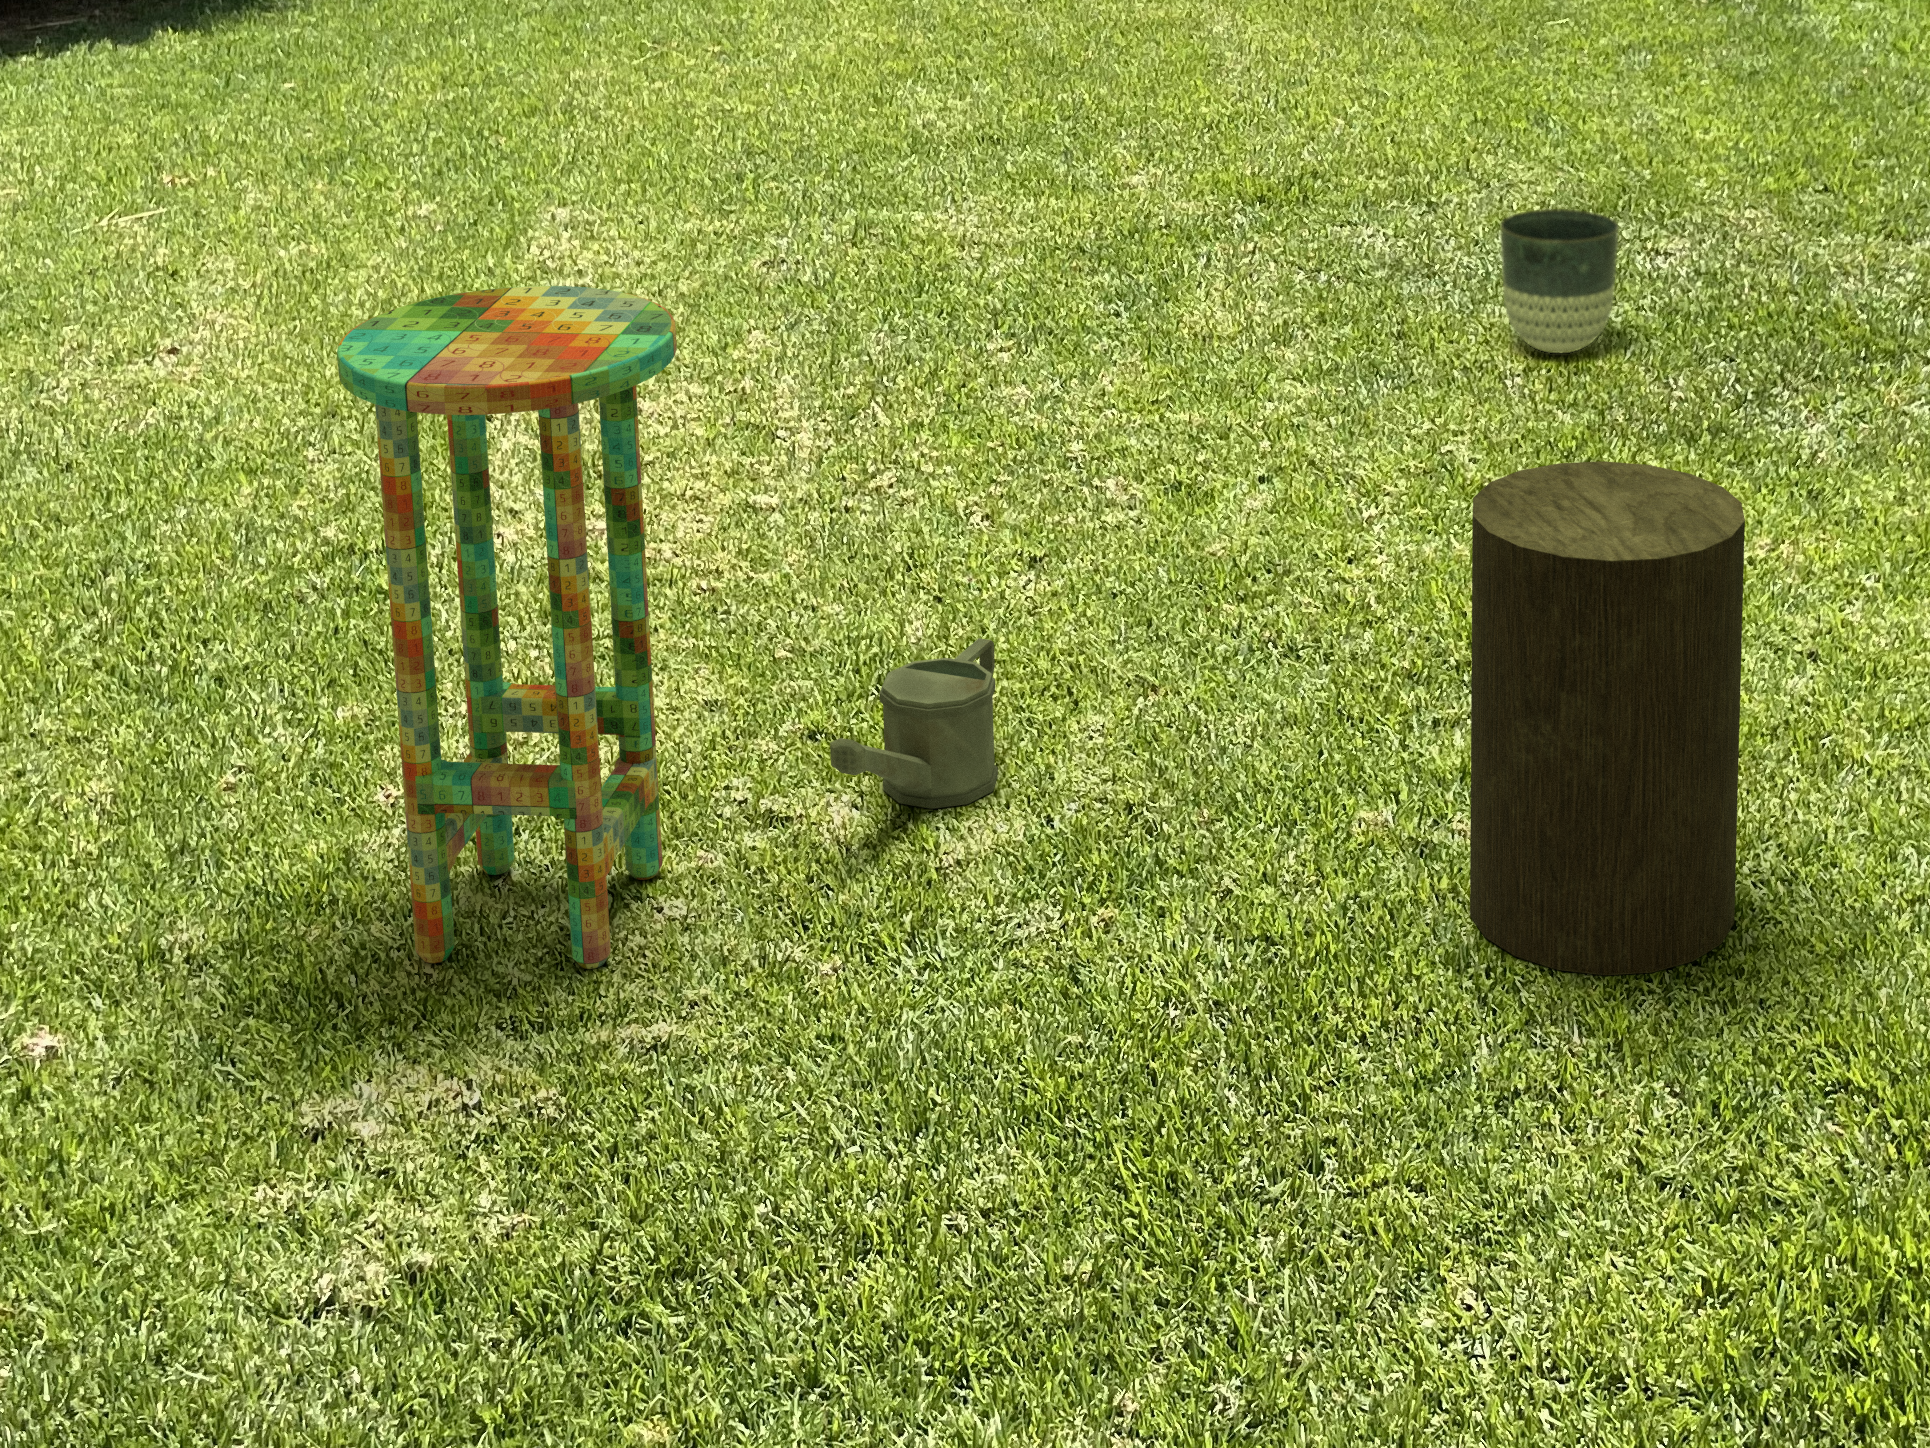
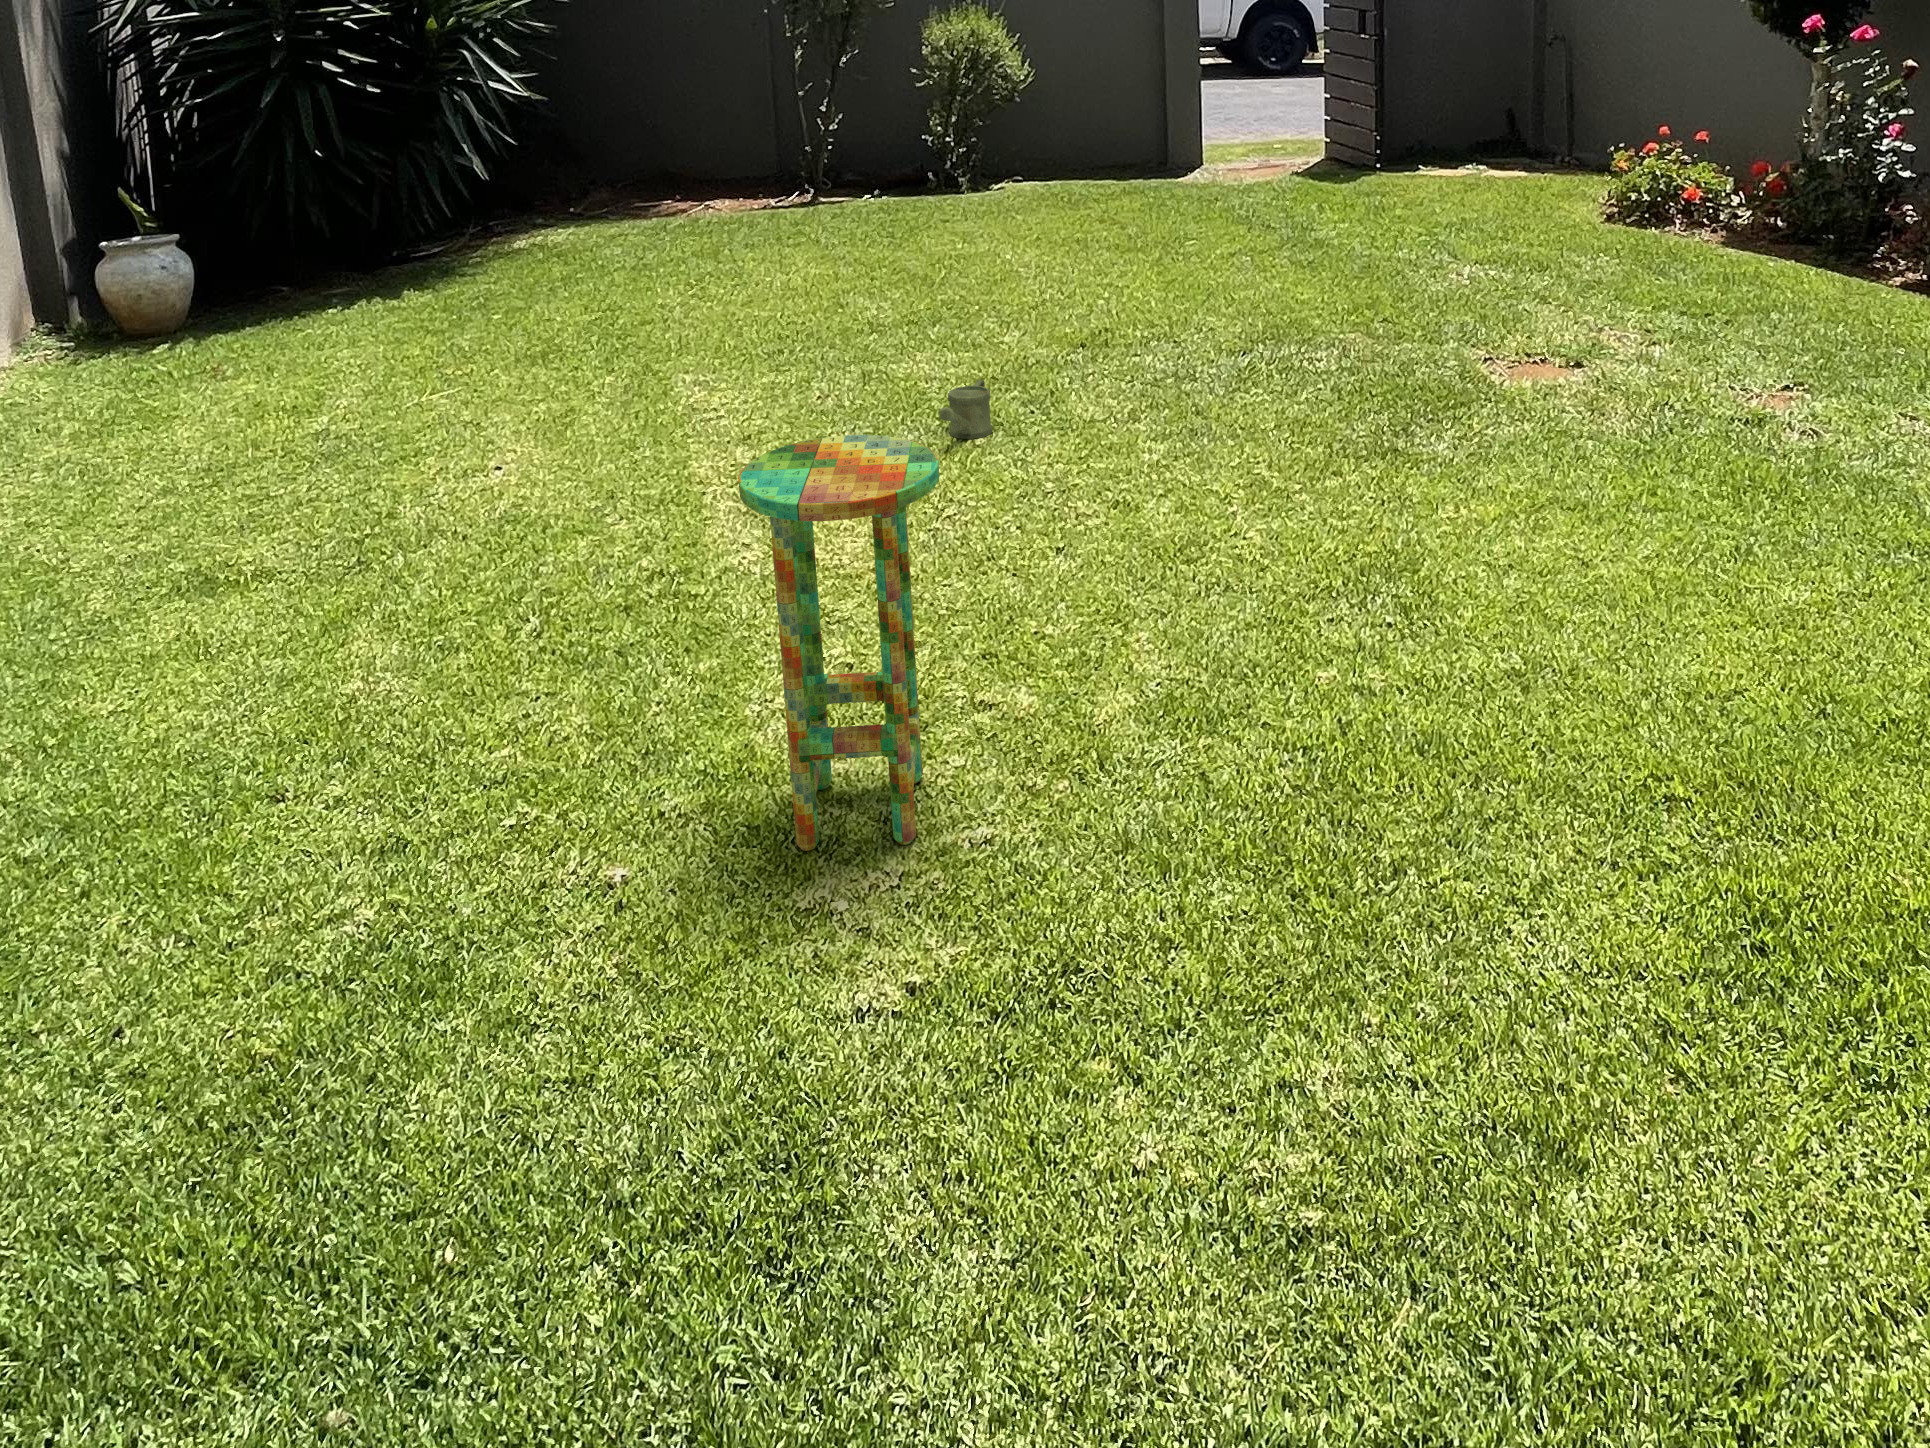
planter: present [1500,209,1619,353] -> none [1249,346,1314,425]
stool: present [1470,461,1745,975] -> none [1396,494,1556,790]
watering can: present [830,638,998,809] -> present [939,380,992,439]

